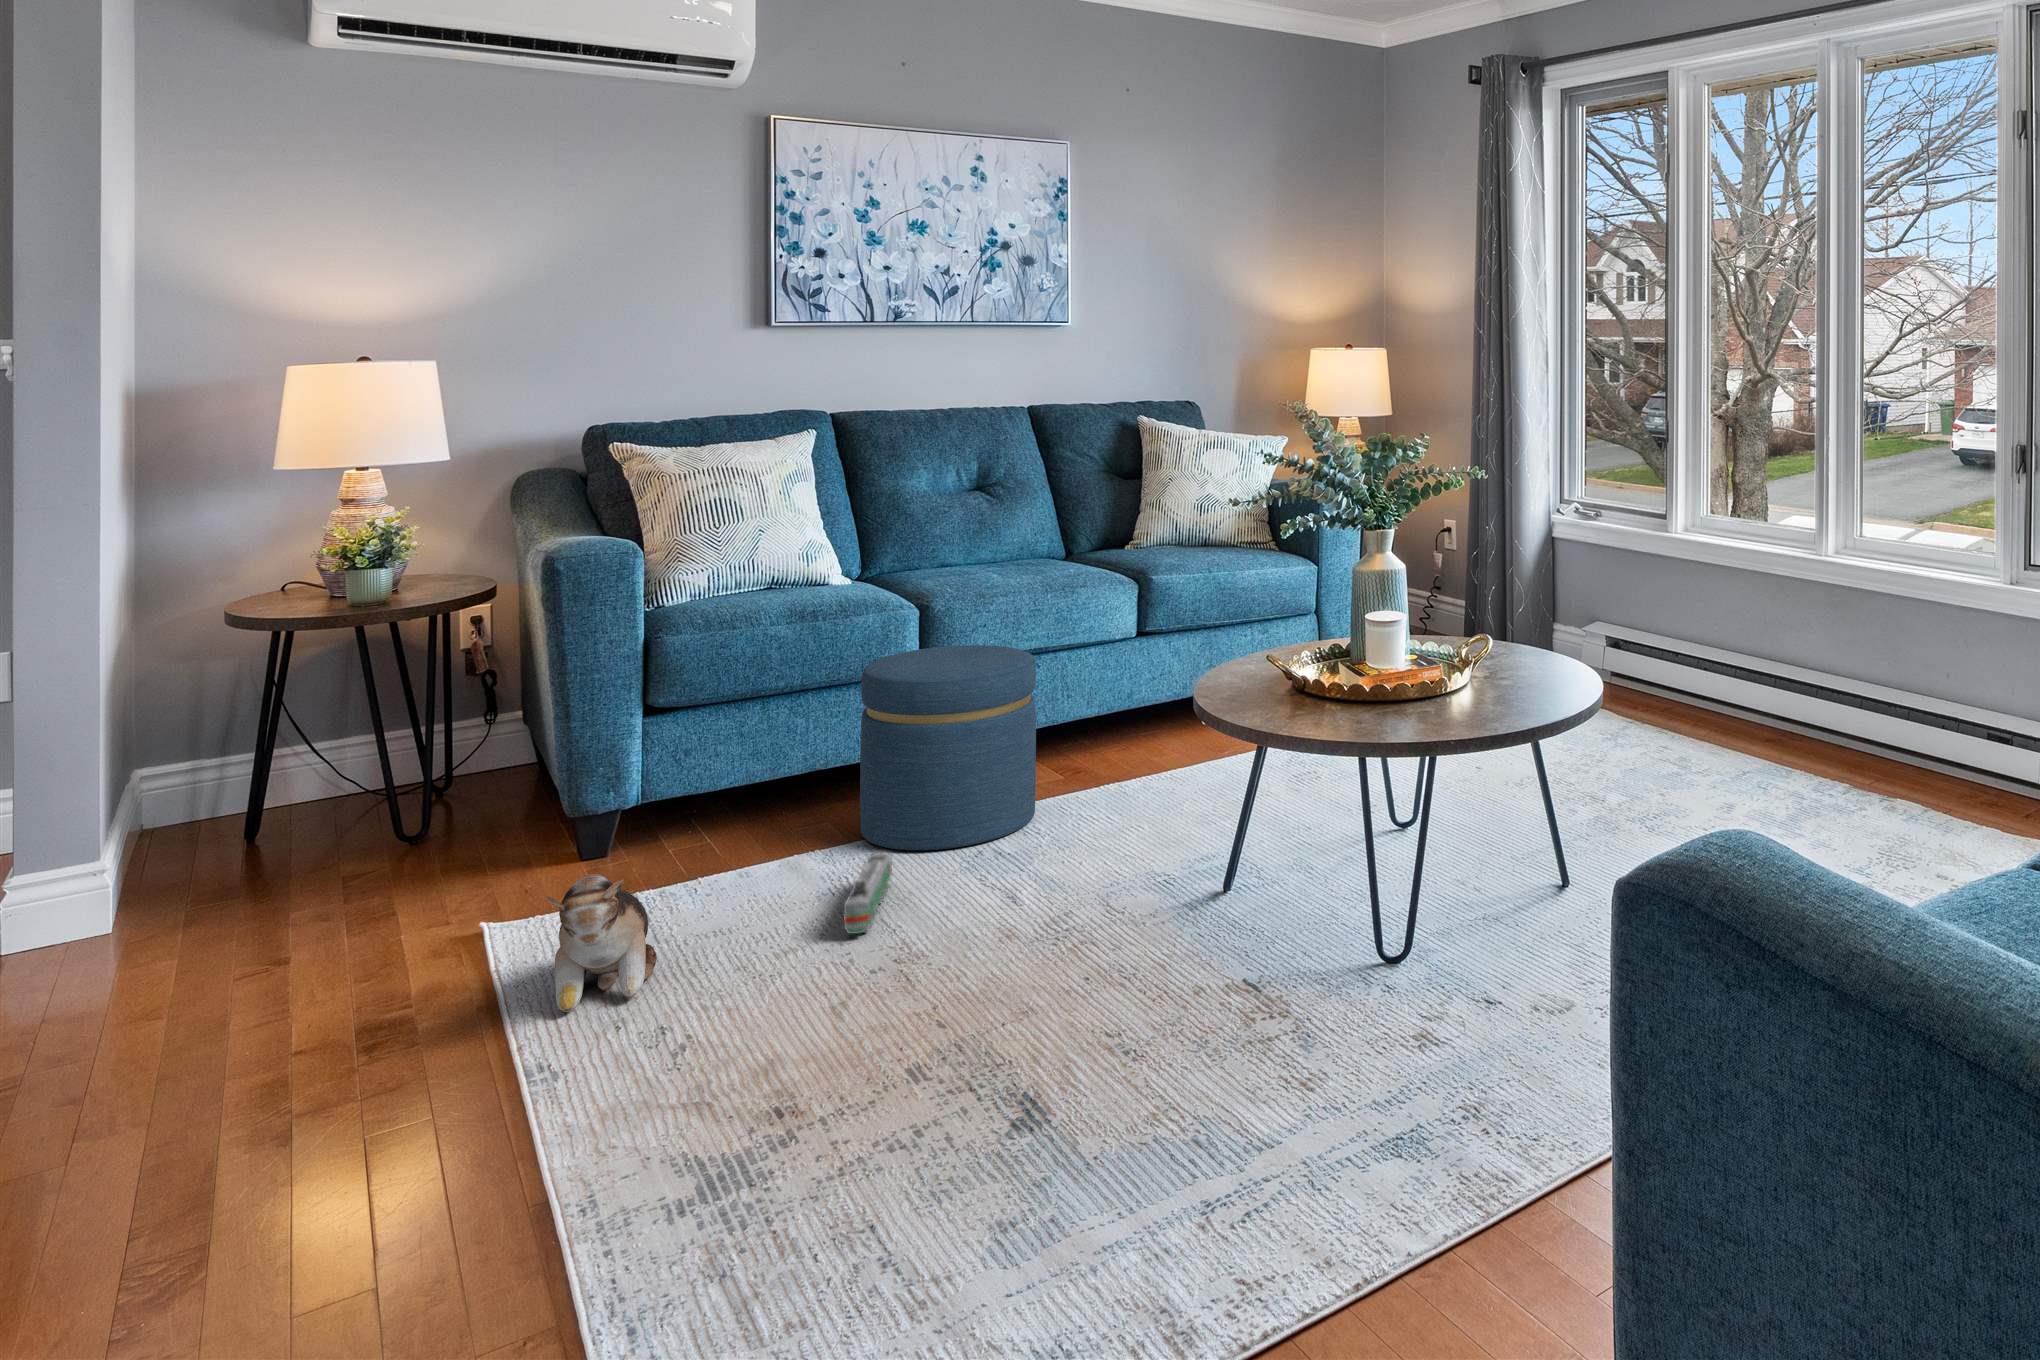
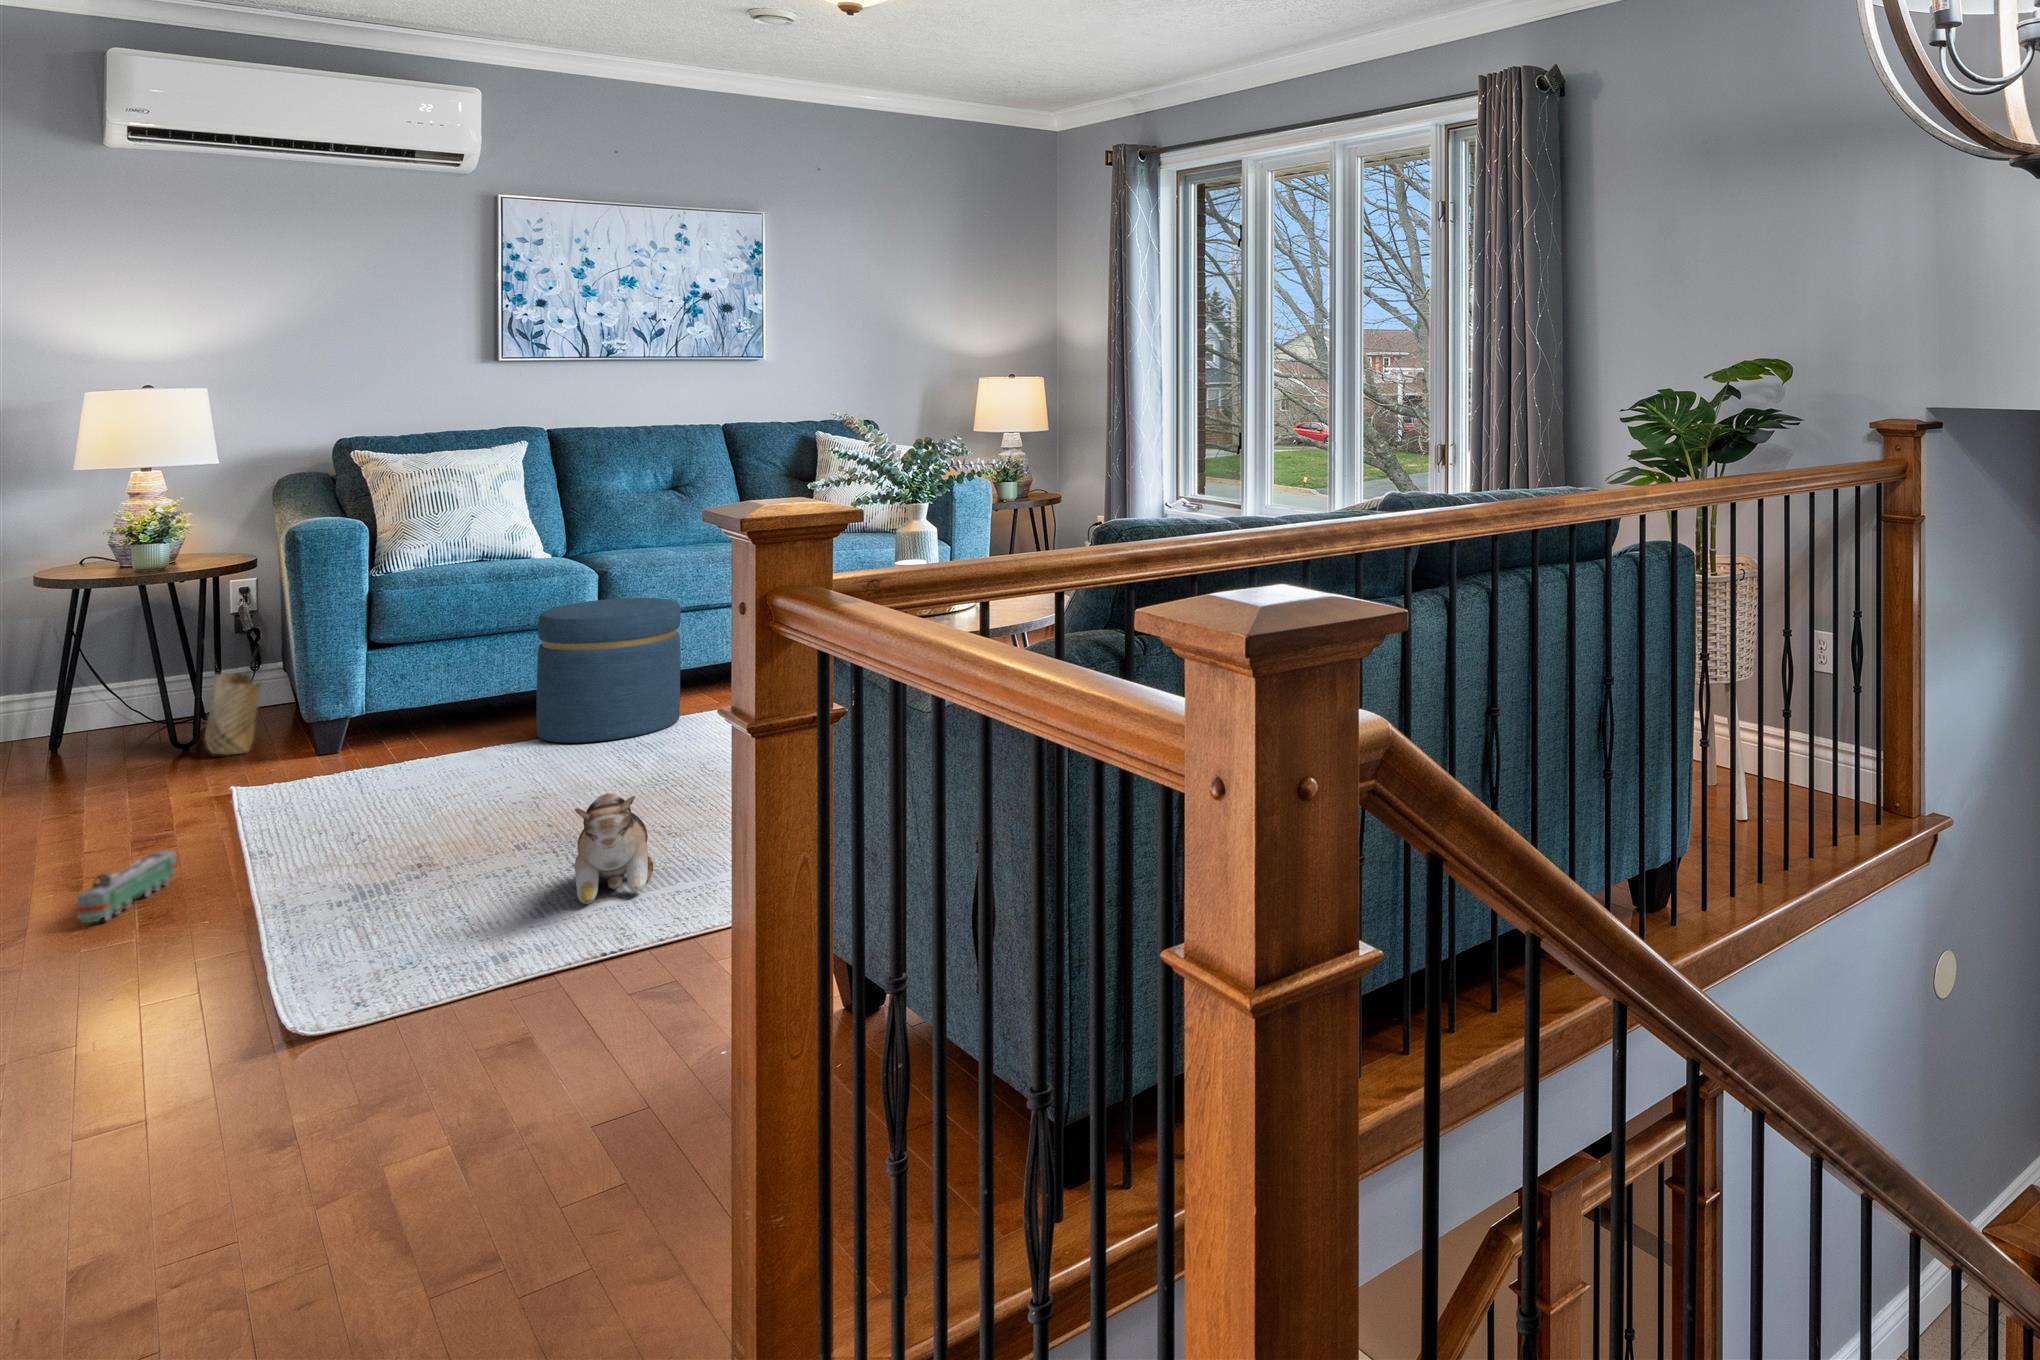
woven basket: none [438,693,520,856] -> present [205,646,267,754]
toy train: present [844,852,892,934] -> present [77,850,176,923]
plush toy: present [547,874,657,1012] -> present [575,793,653,904]

